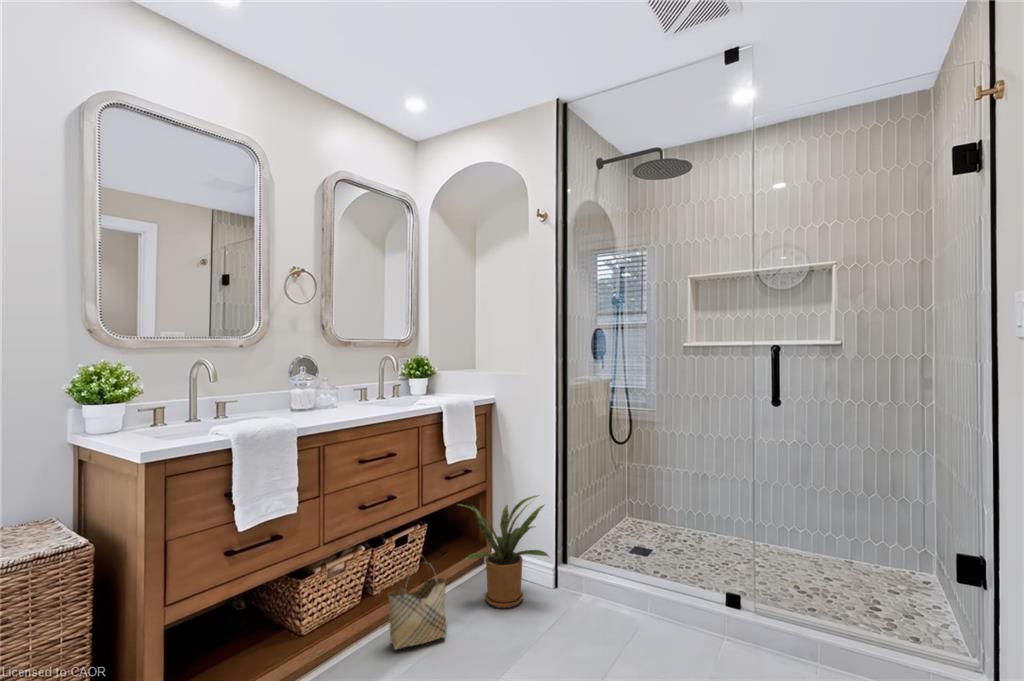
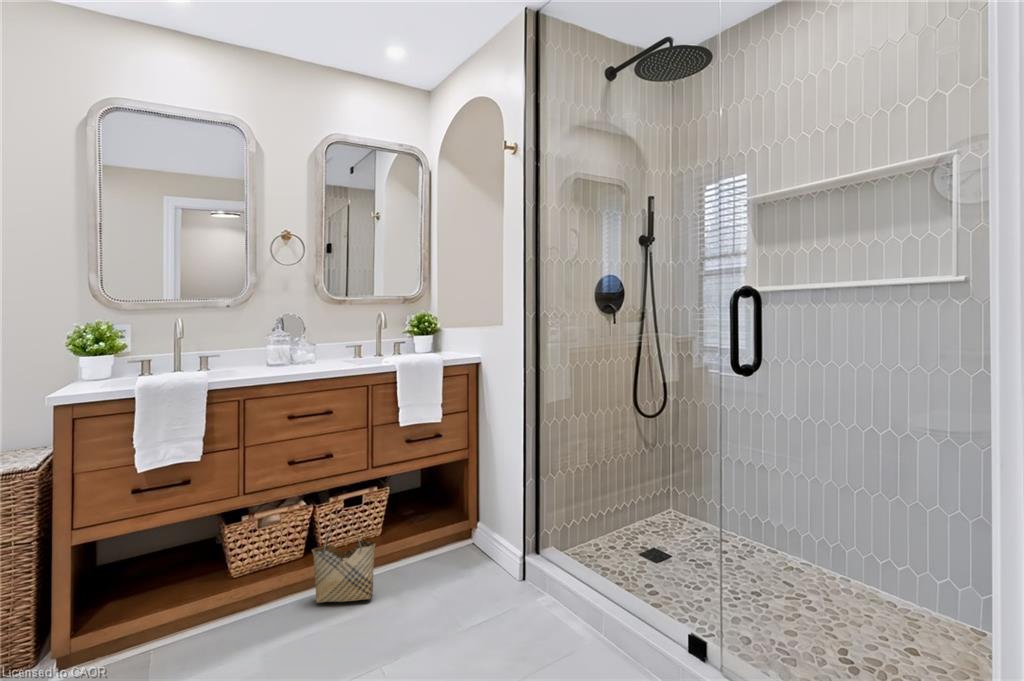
house plant: present [461,496,549,608] -> none [411,467,510,583]

